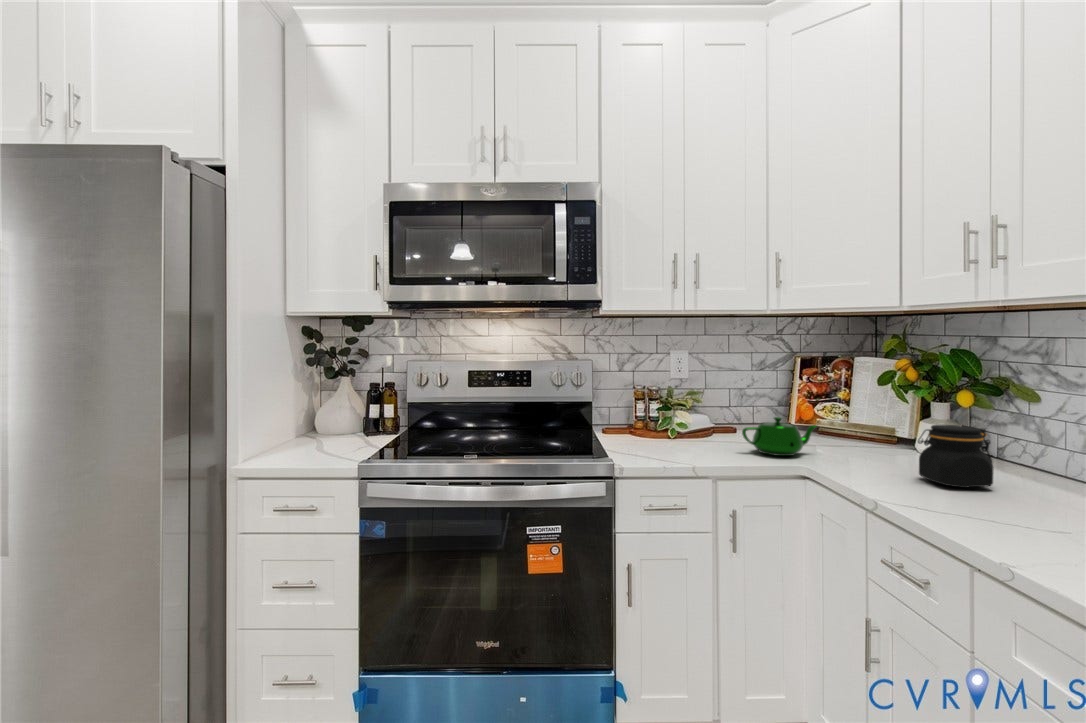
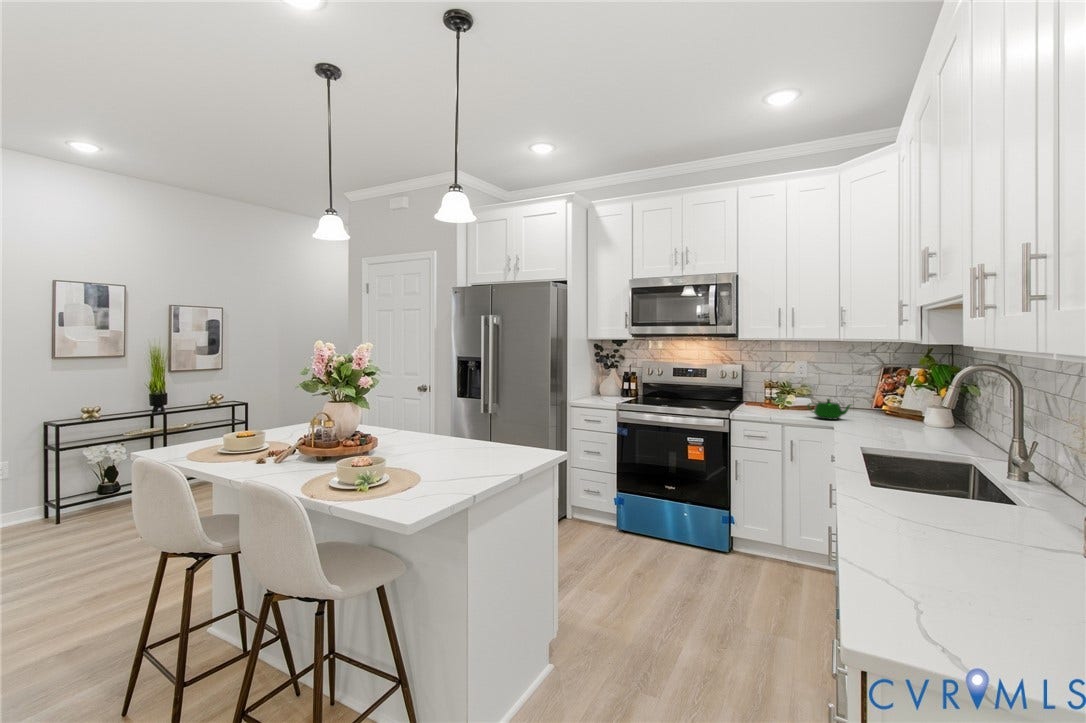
jar: present [918,425,994,487] -> none [872,405,910,435]

